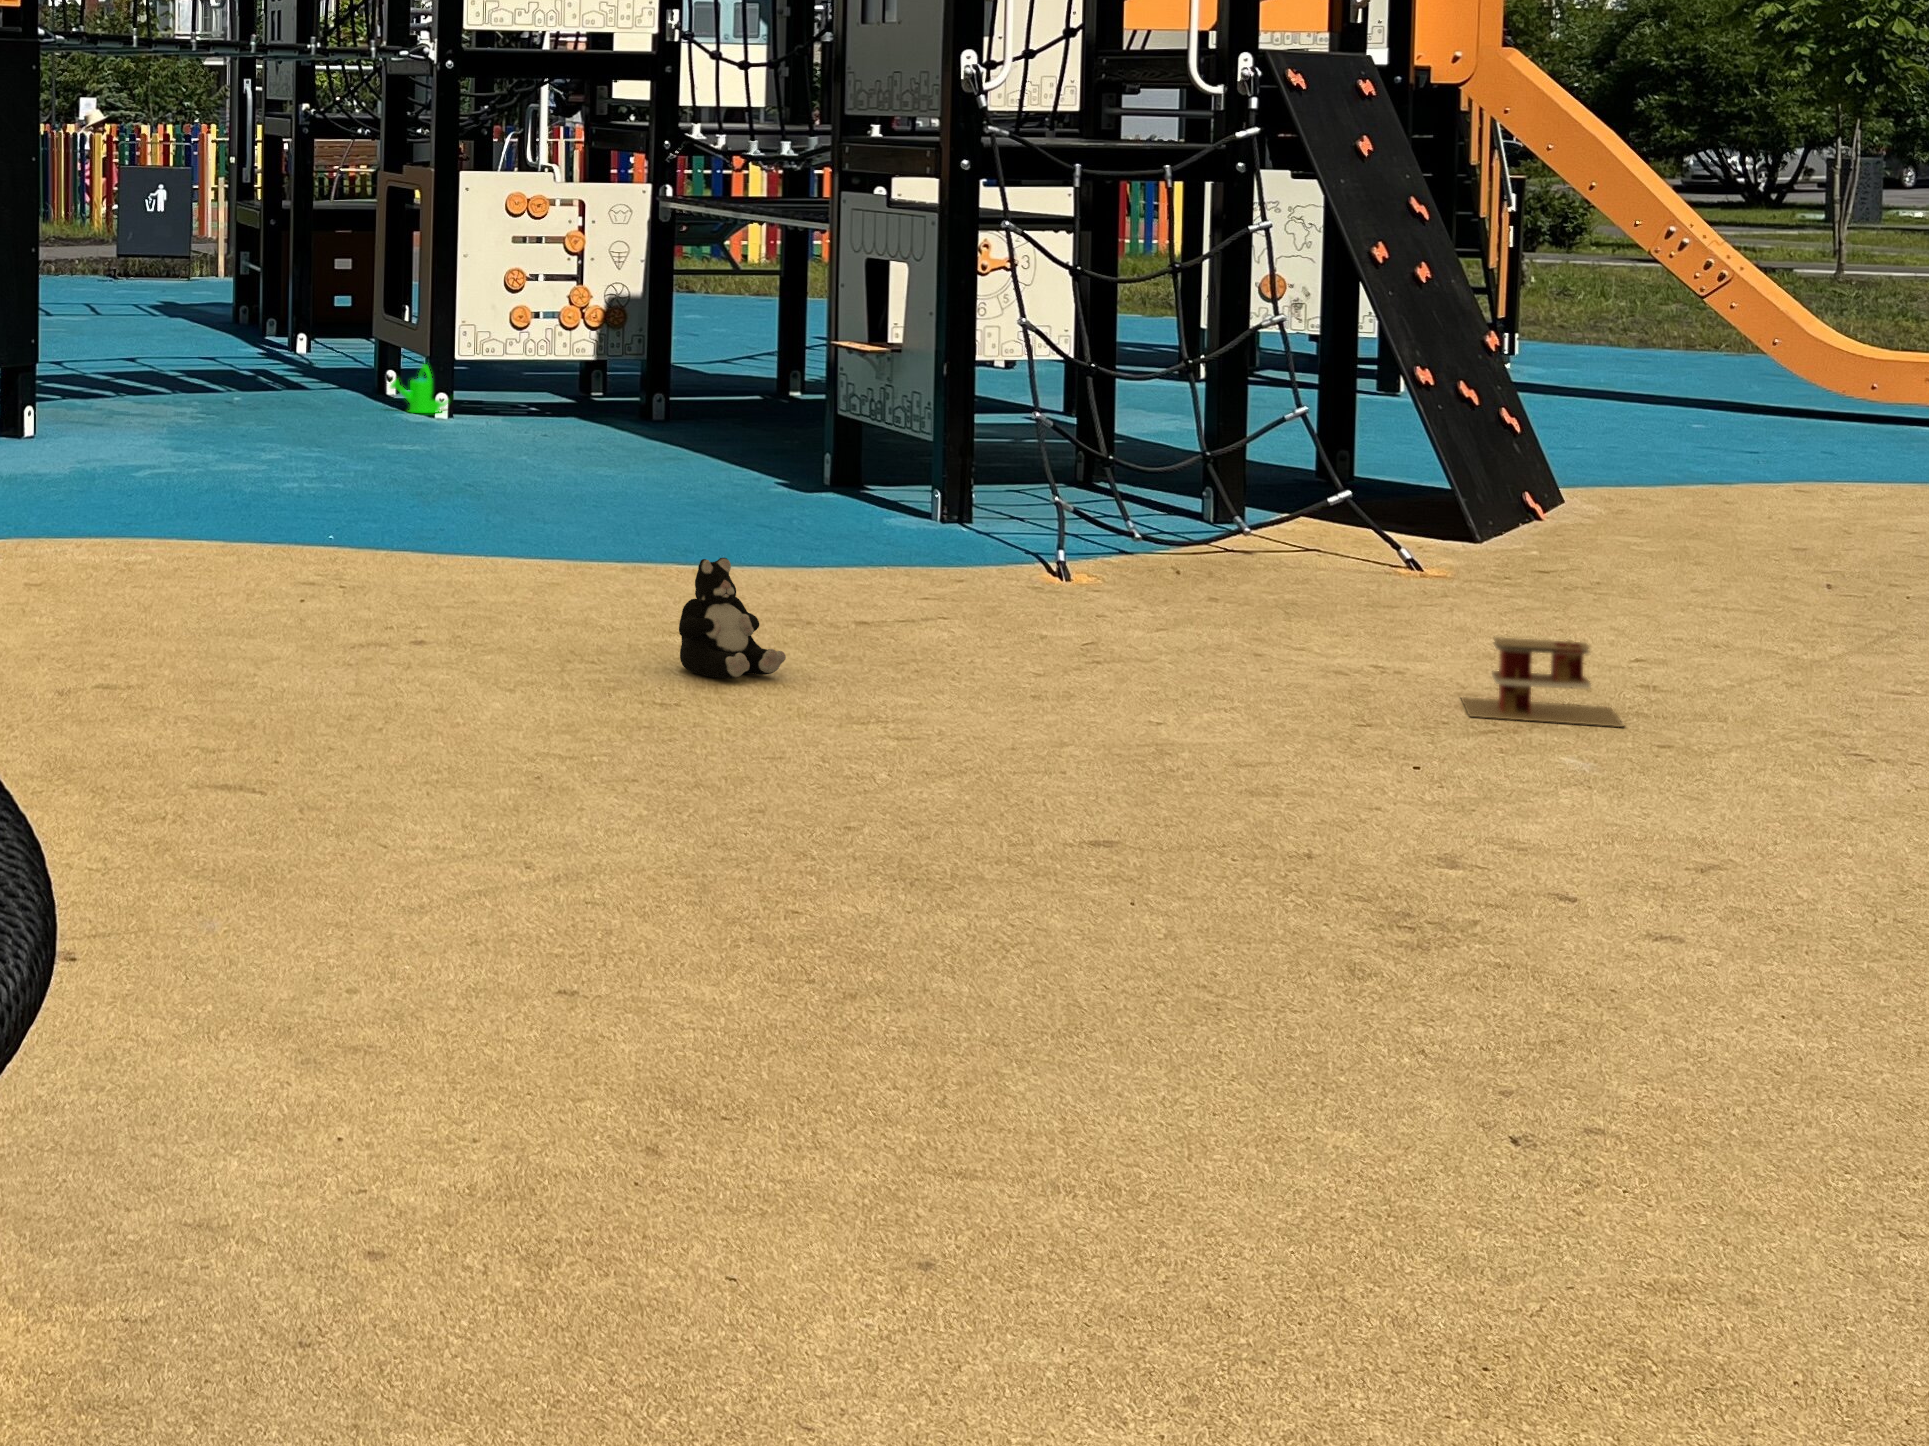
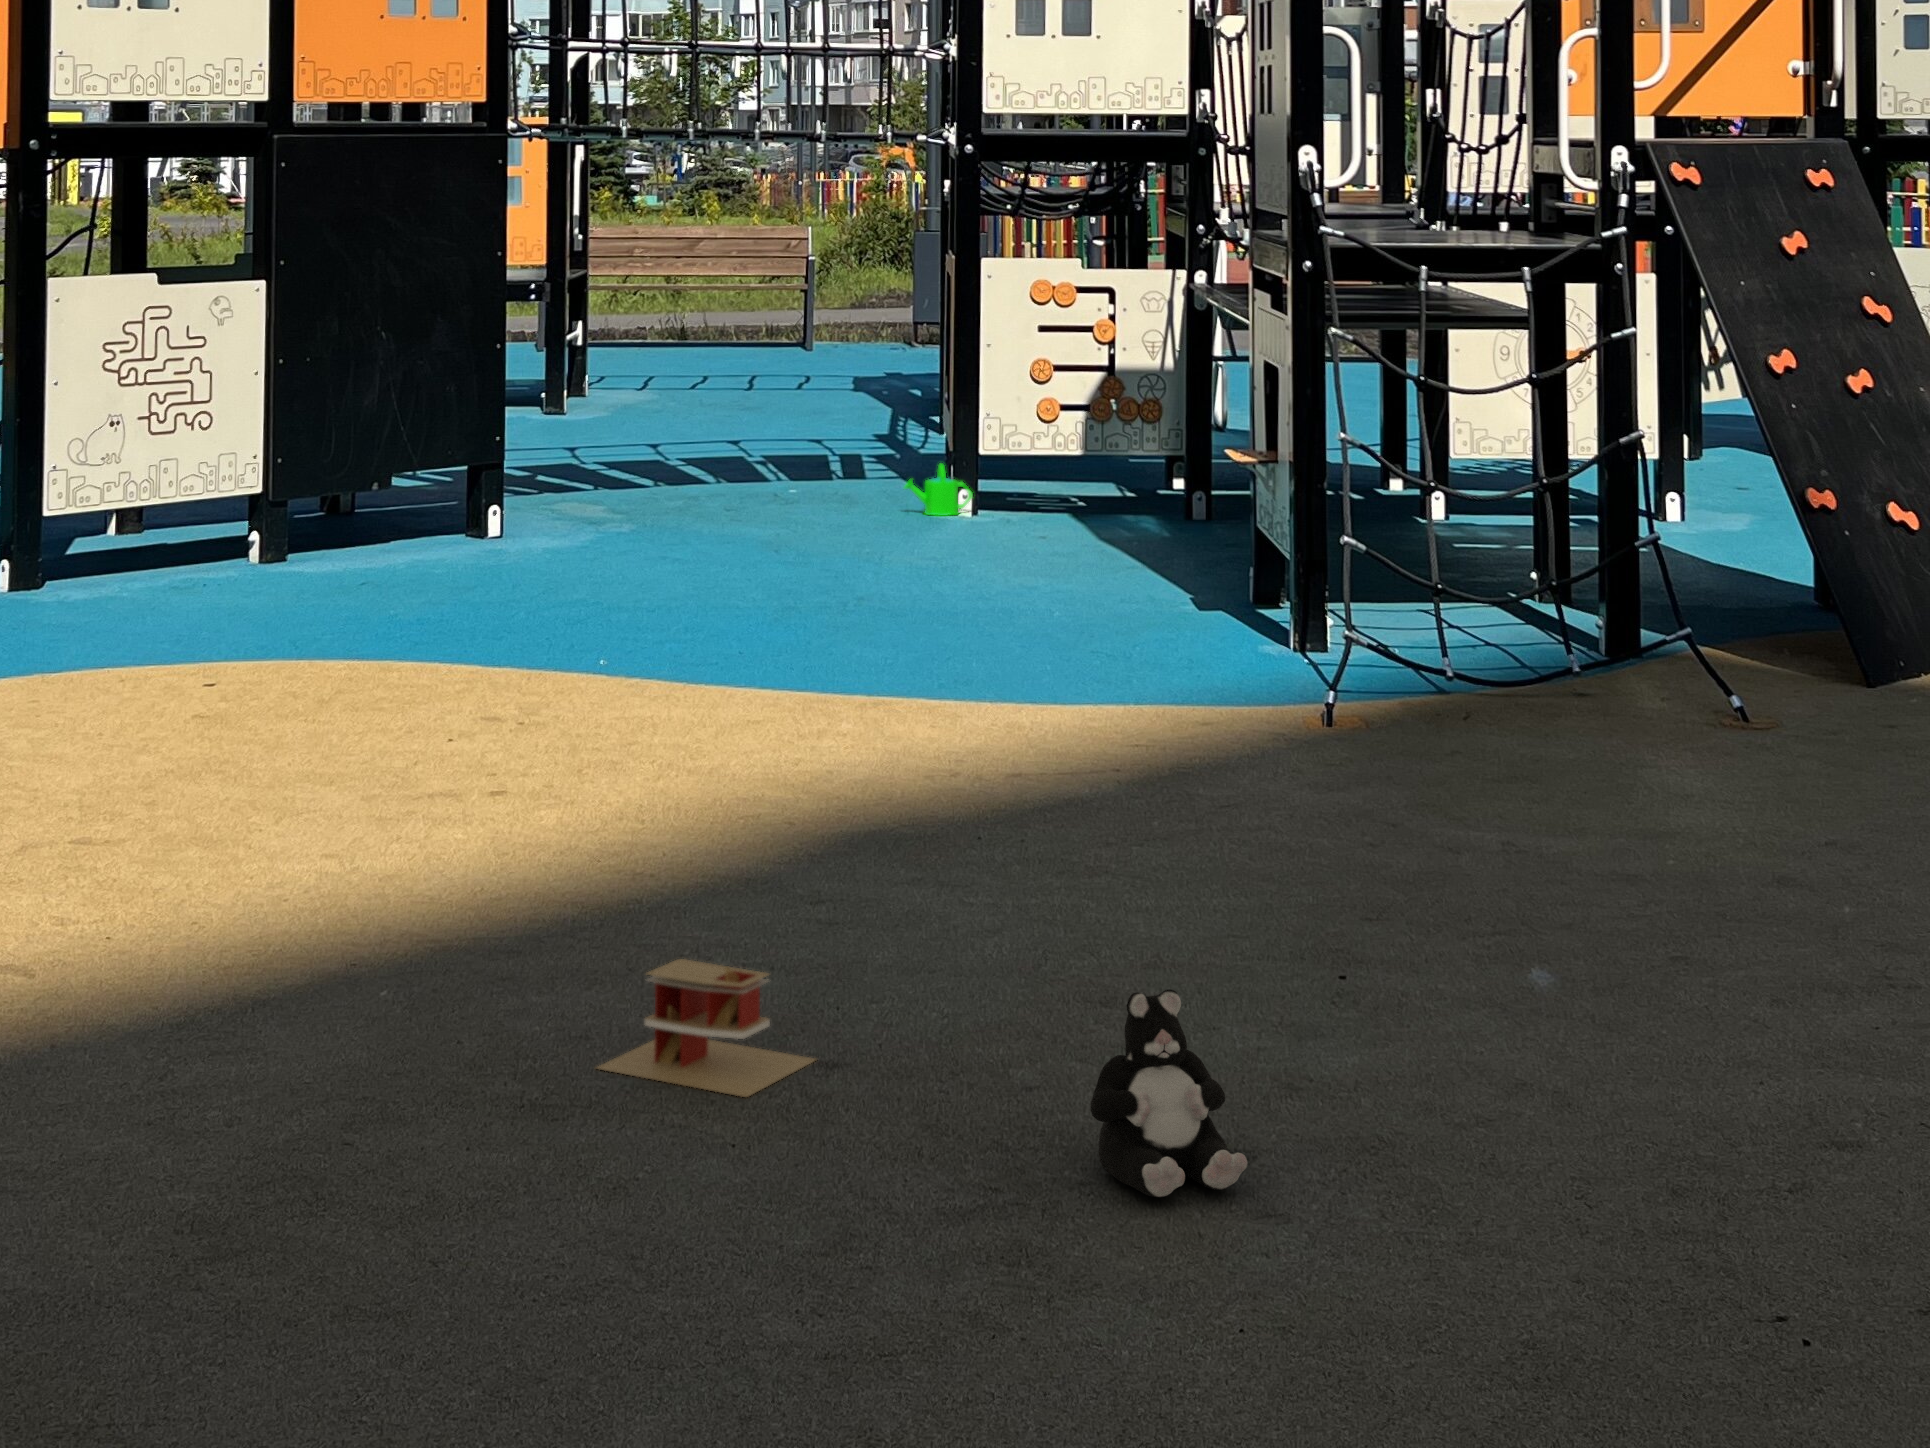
plush toy: present [679,558,786,678] -> present [1090,989,1247,1197]
toy house: present [1461,637,1623,727] -> present [597,959,815,1097]

